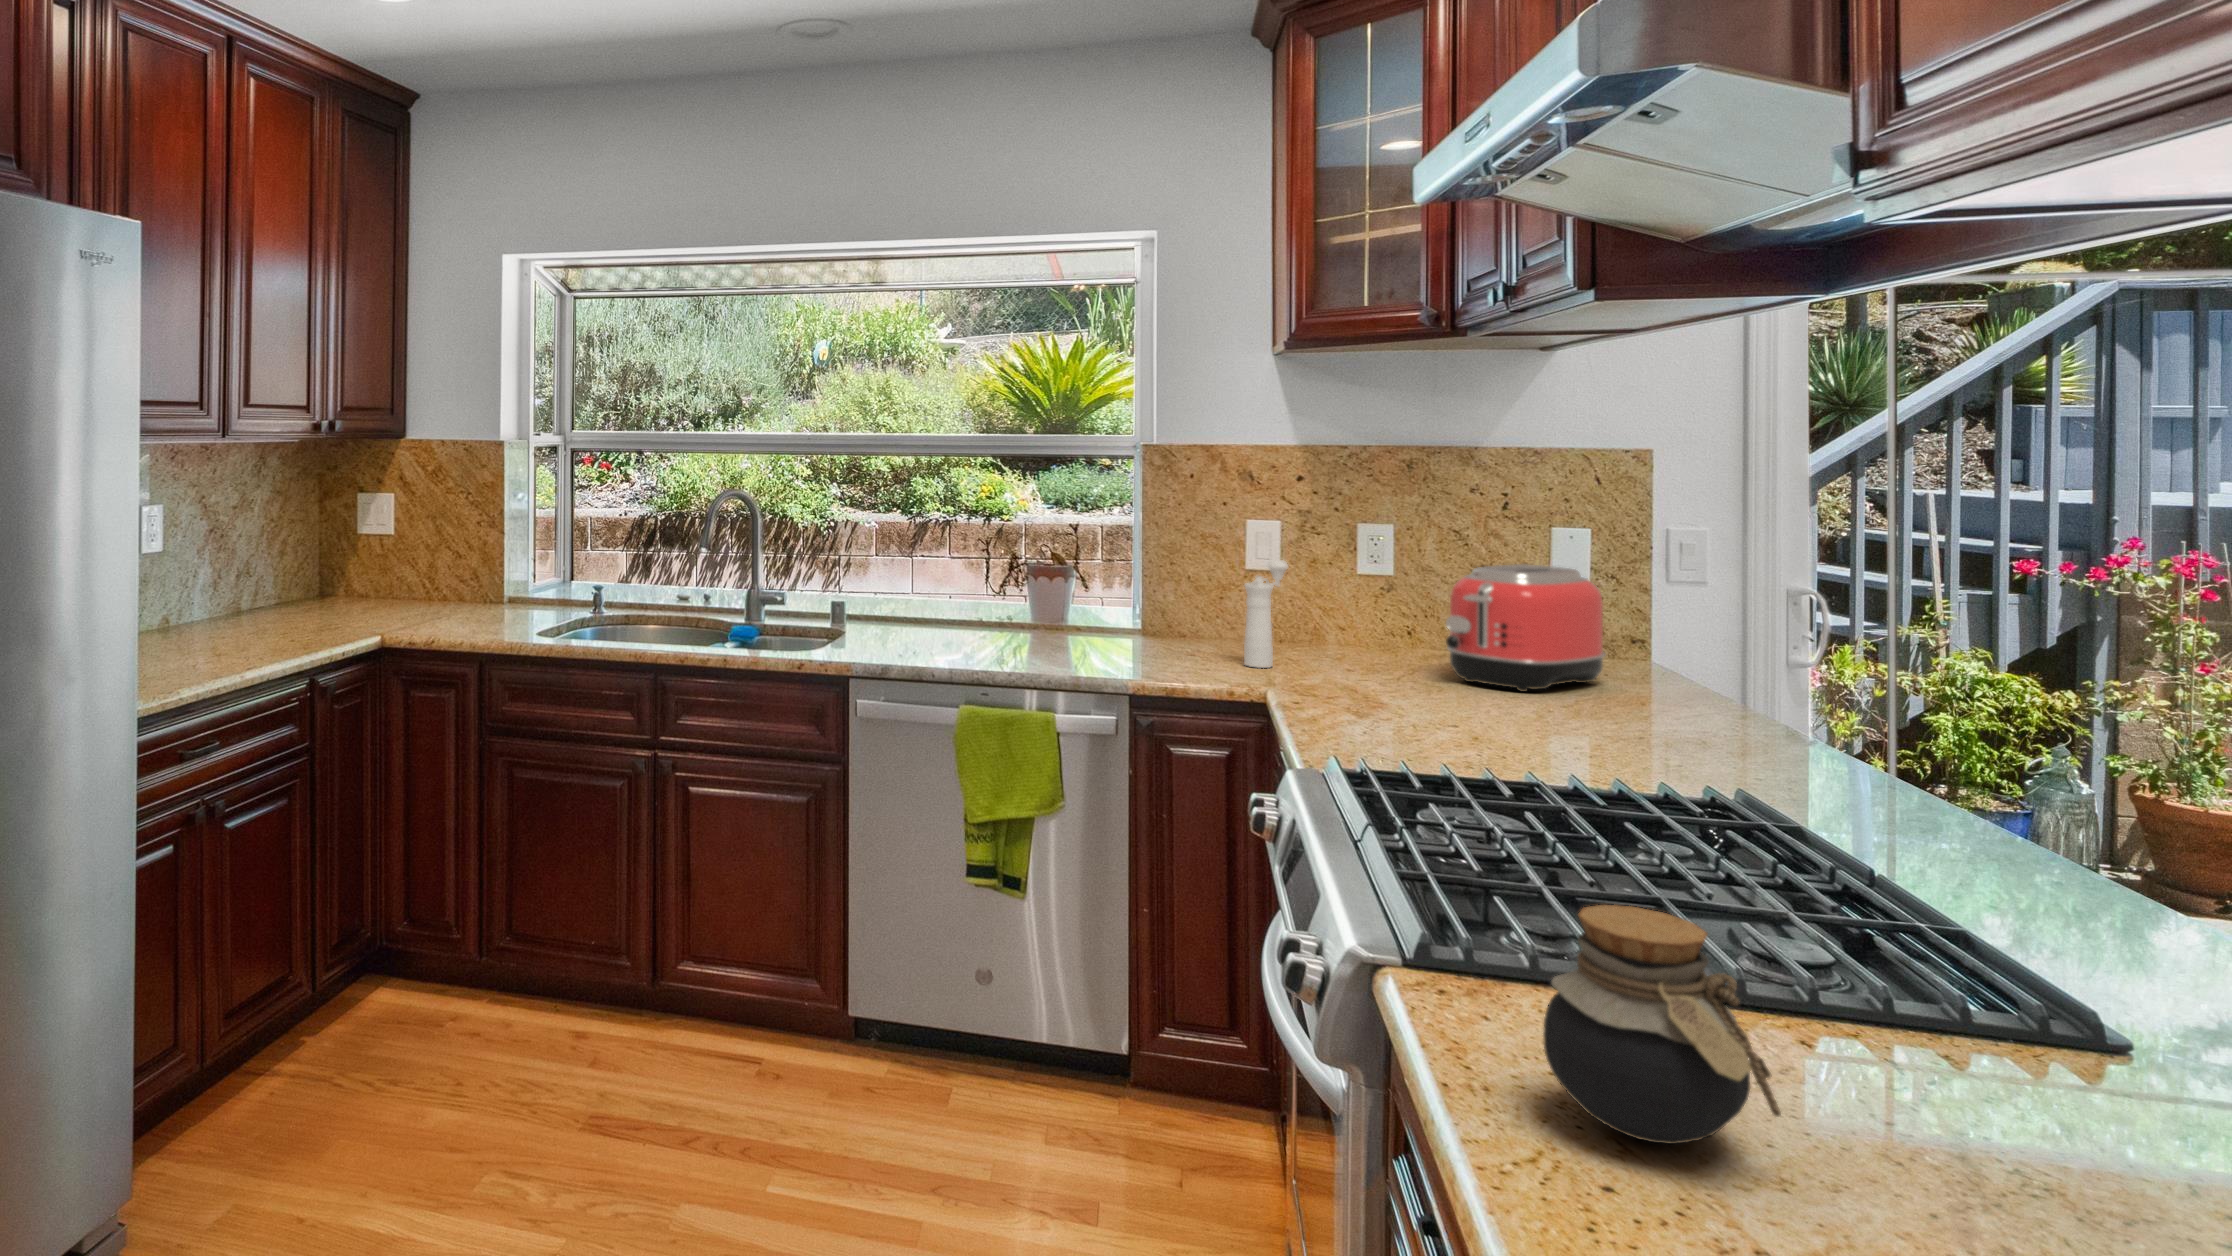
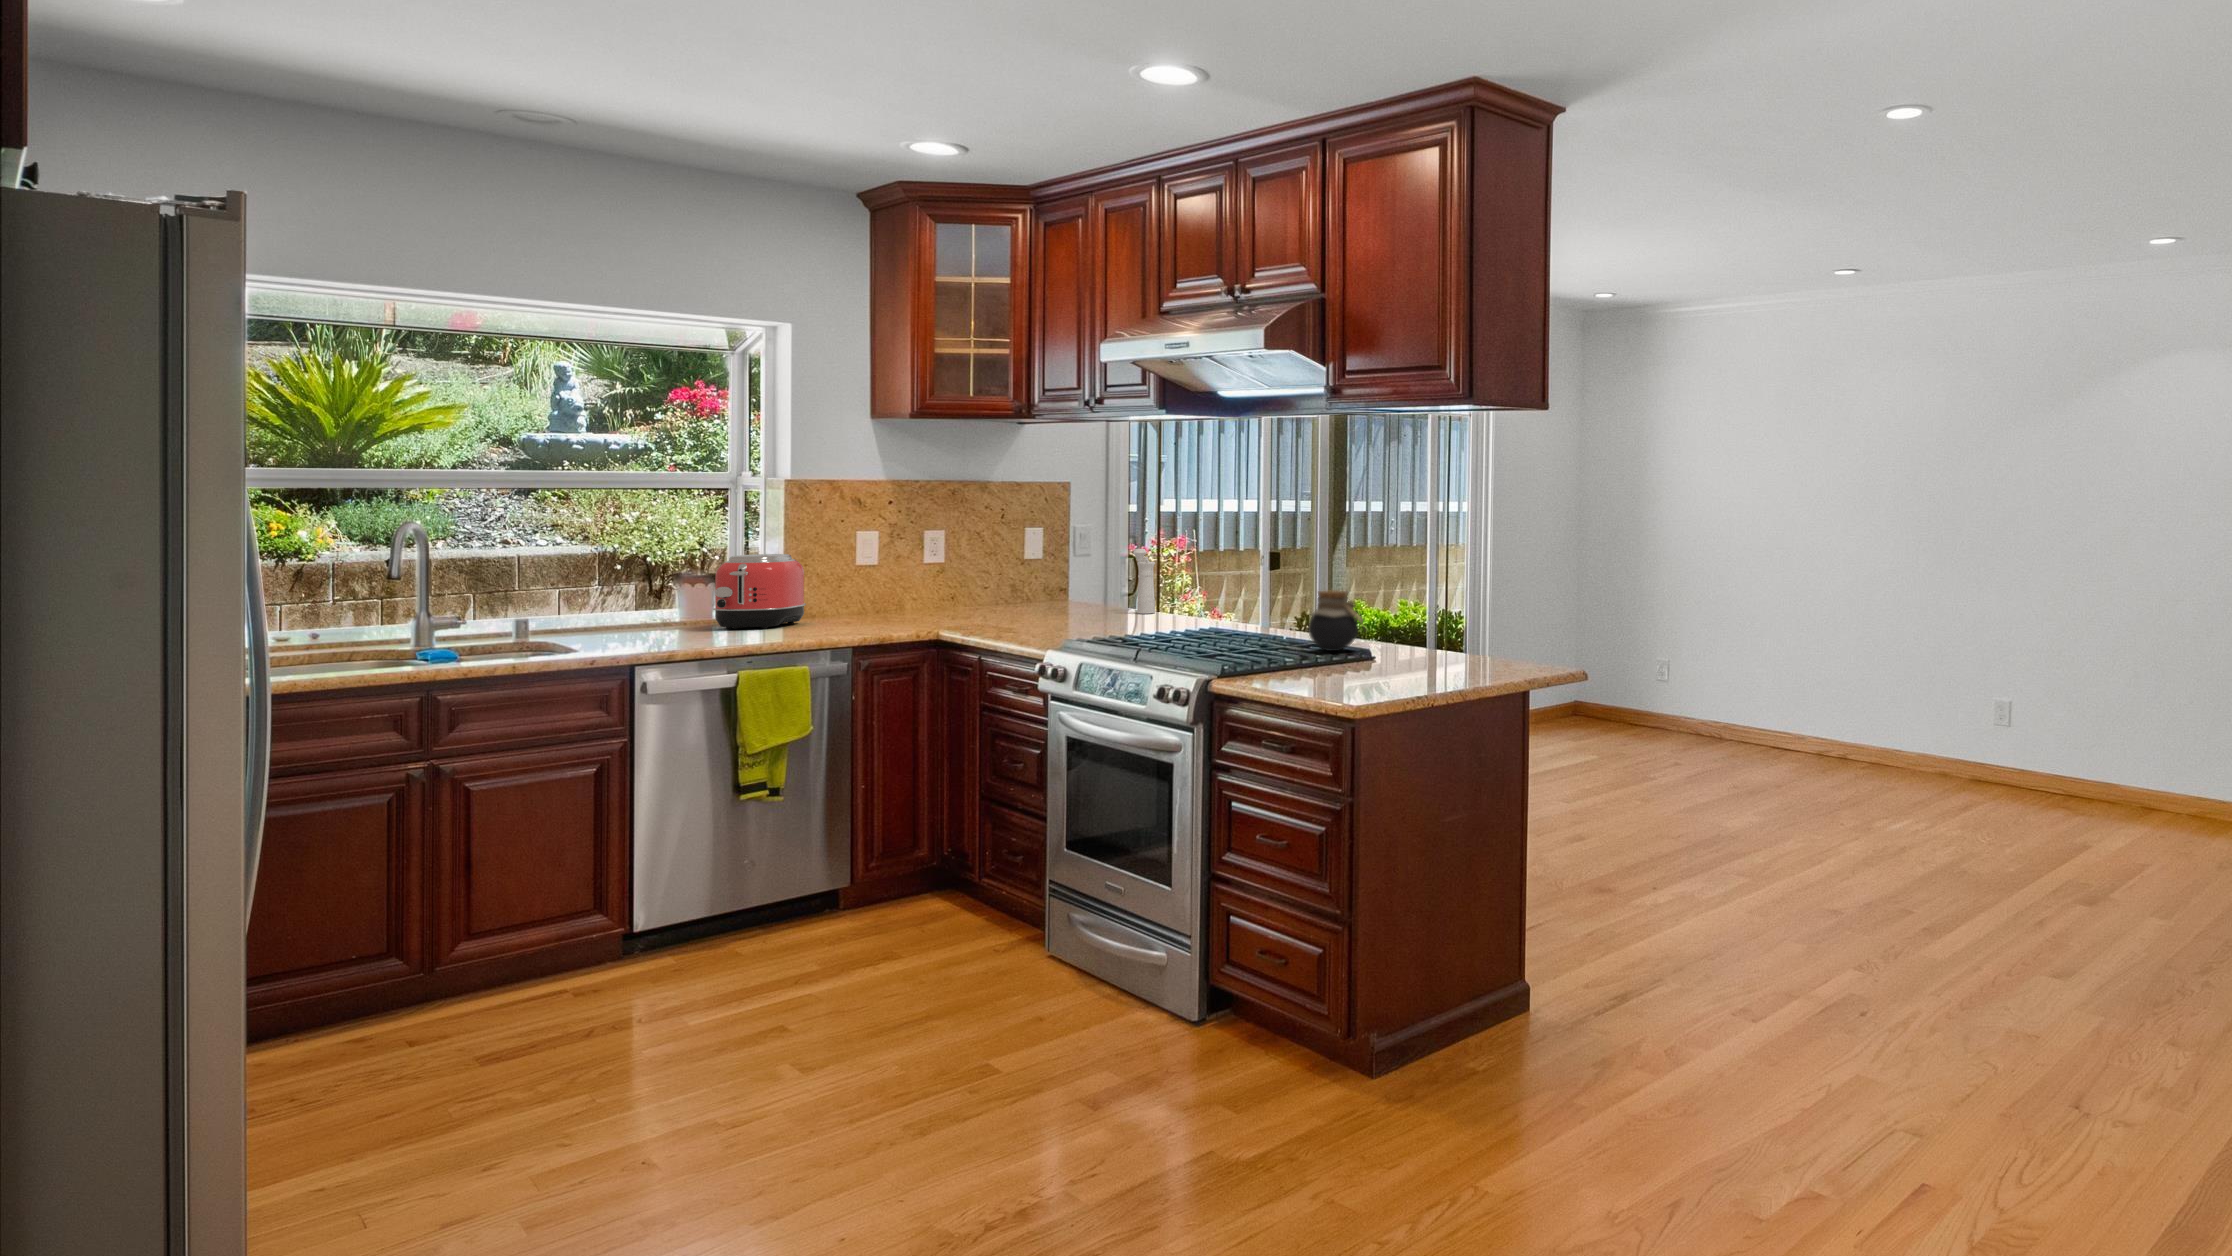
pepper mill: present [1244,560,1288,668] -> present [1133,549,1155,614]
toaster: present [1446,564,1605,692] -> present [713,554,806,629]

